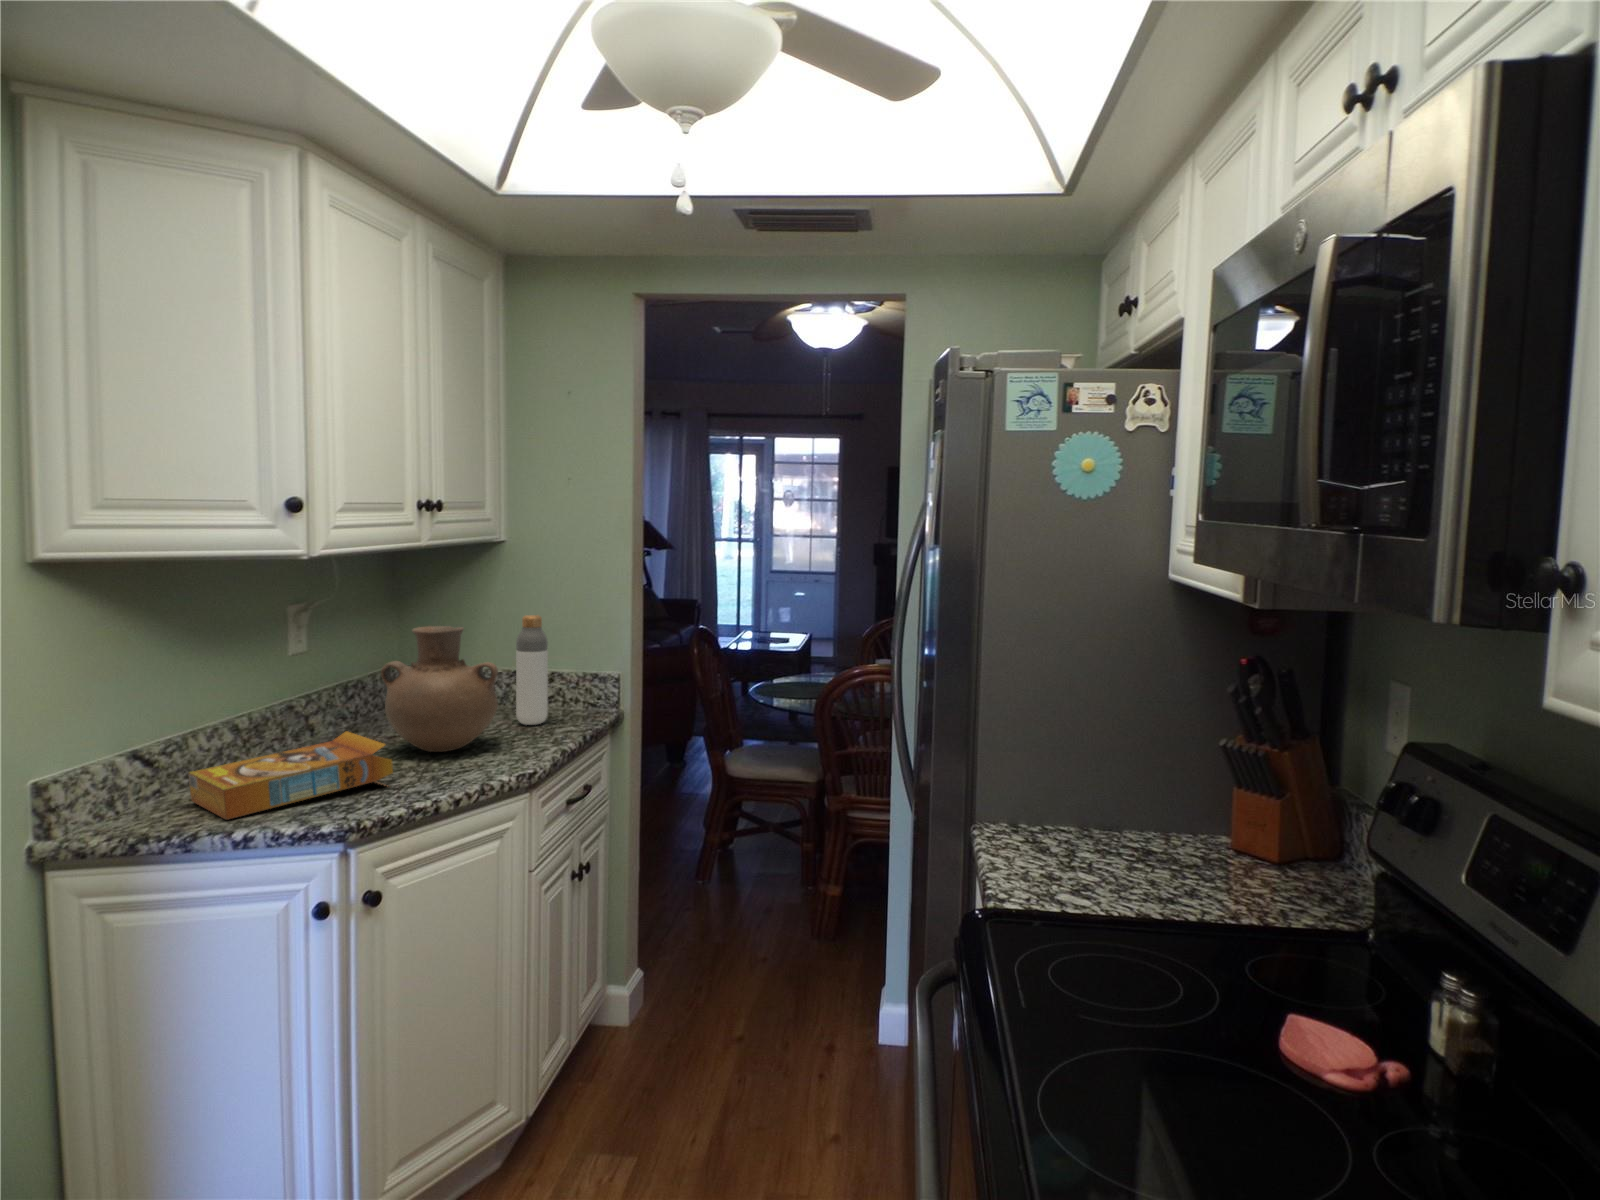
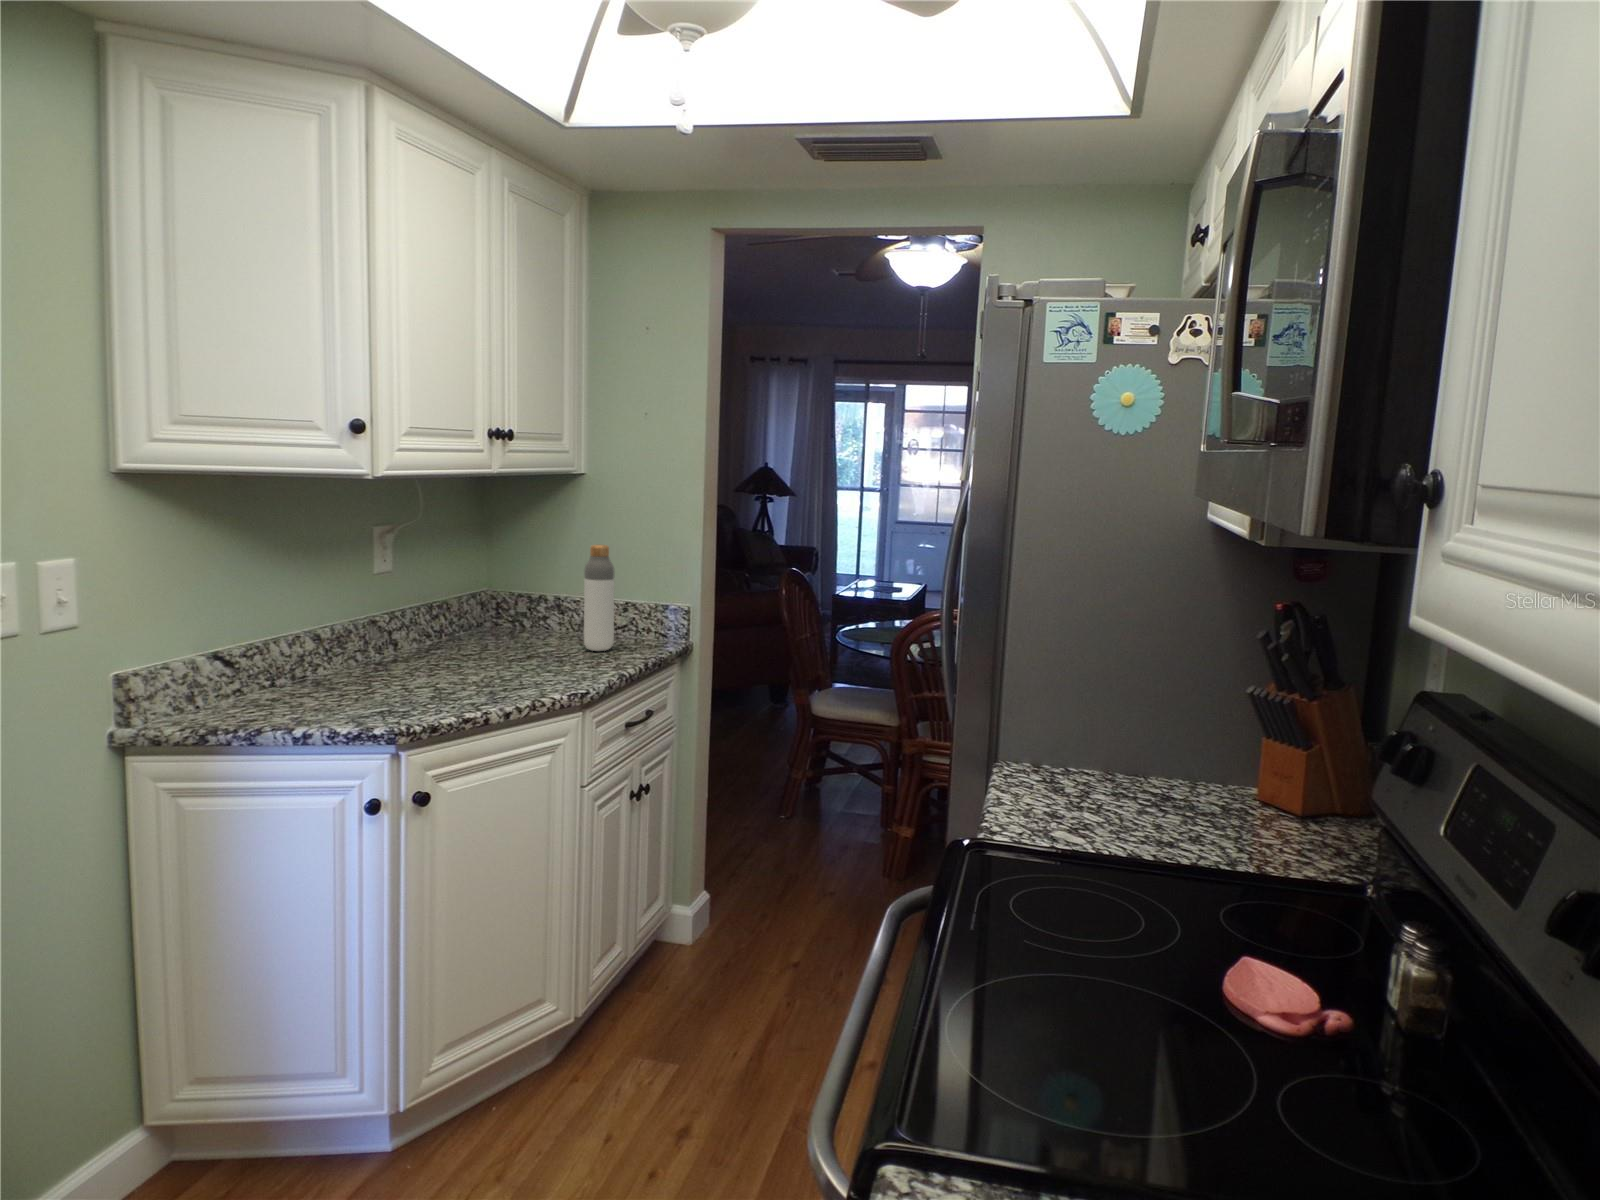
vase: present [381,626,498,752] -> none [450,551,559,670]
cereal box: present [188,731,393,820] -> none [265,645,447,718]

